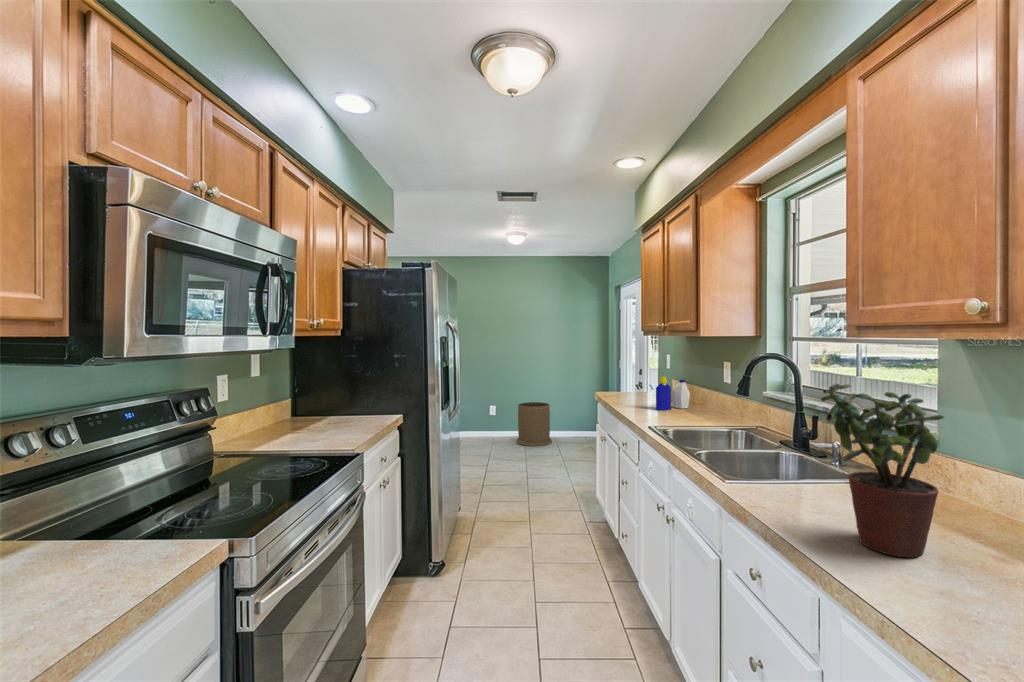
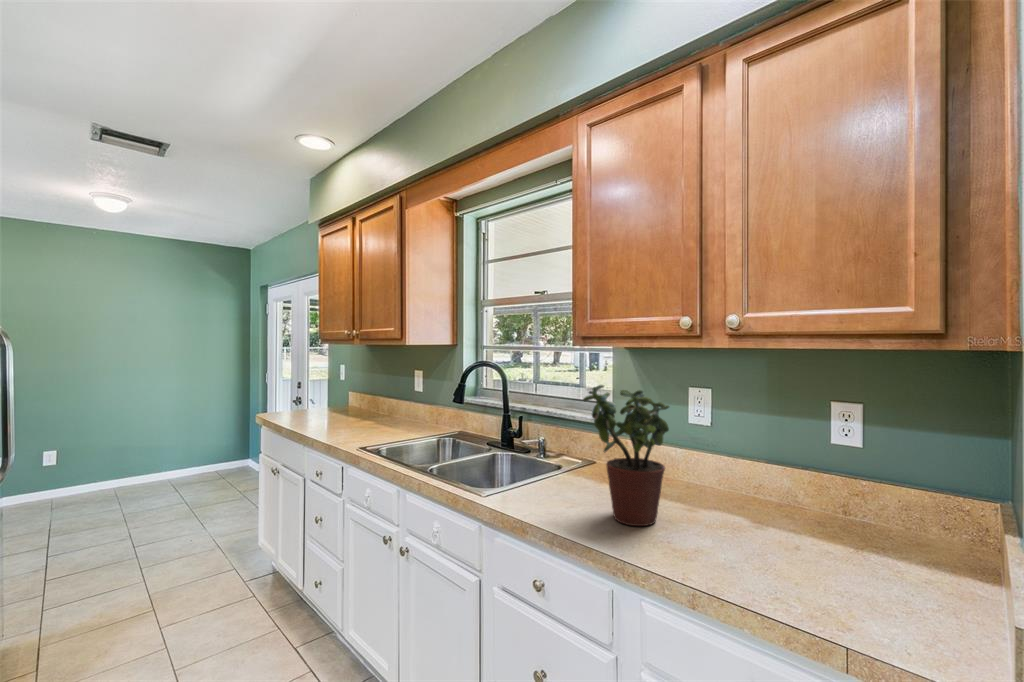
bottle: present [656,377,690,410] -> none [348,389,382,428]
trash can: present [516,402,552,446] -> none [100,435,165,500]

